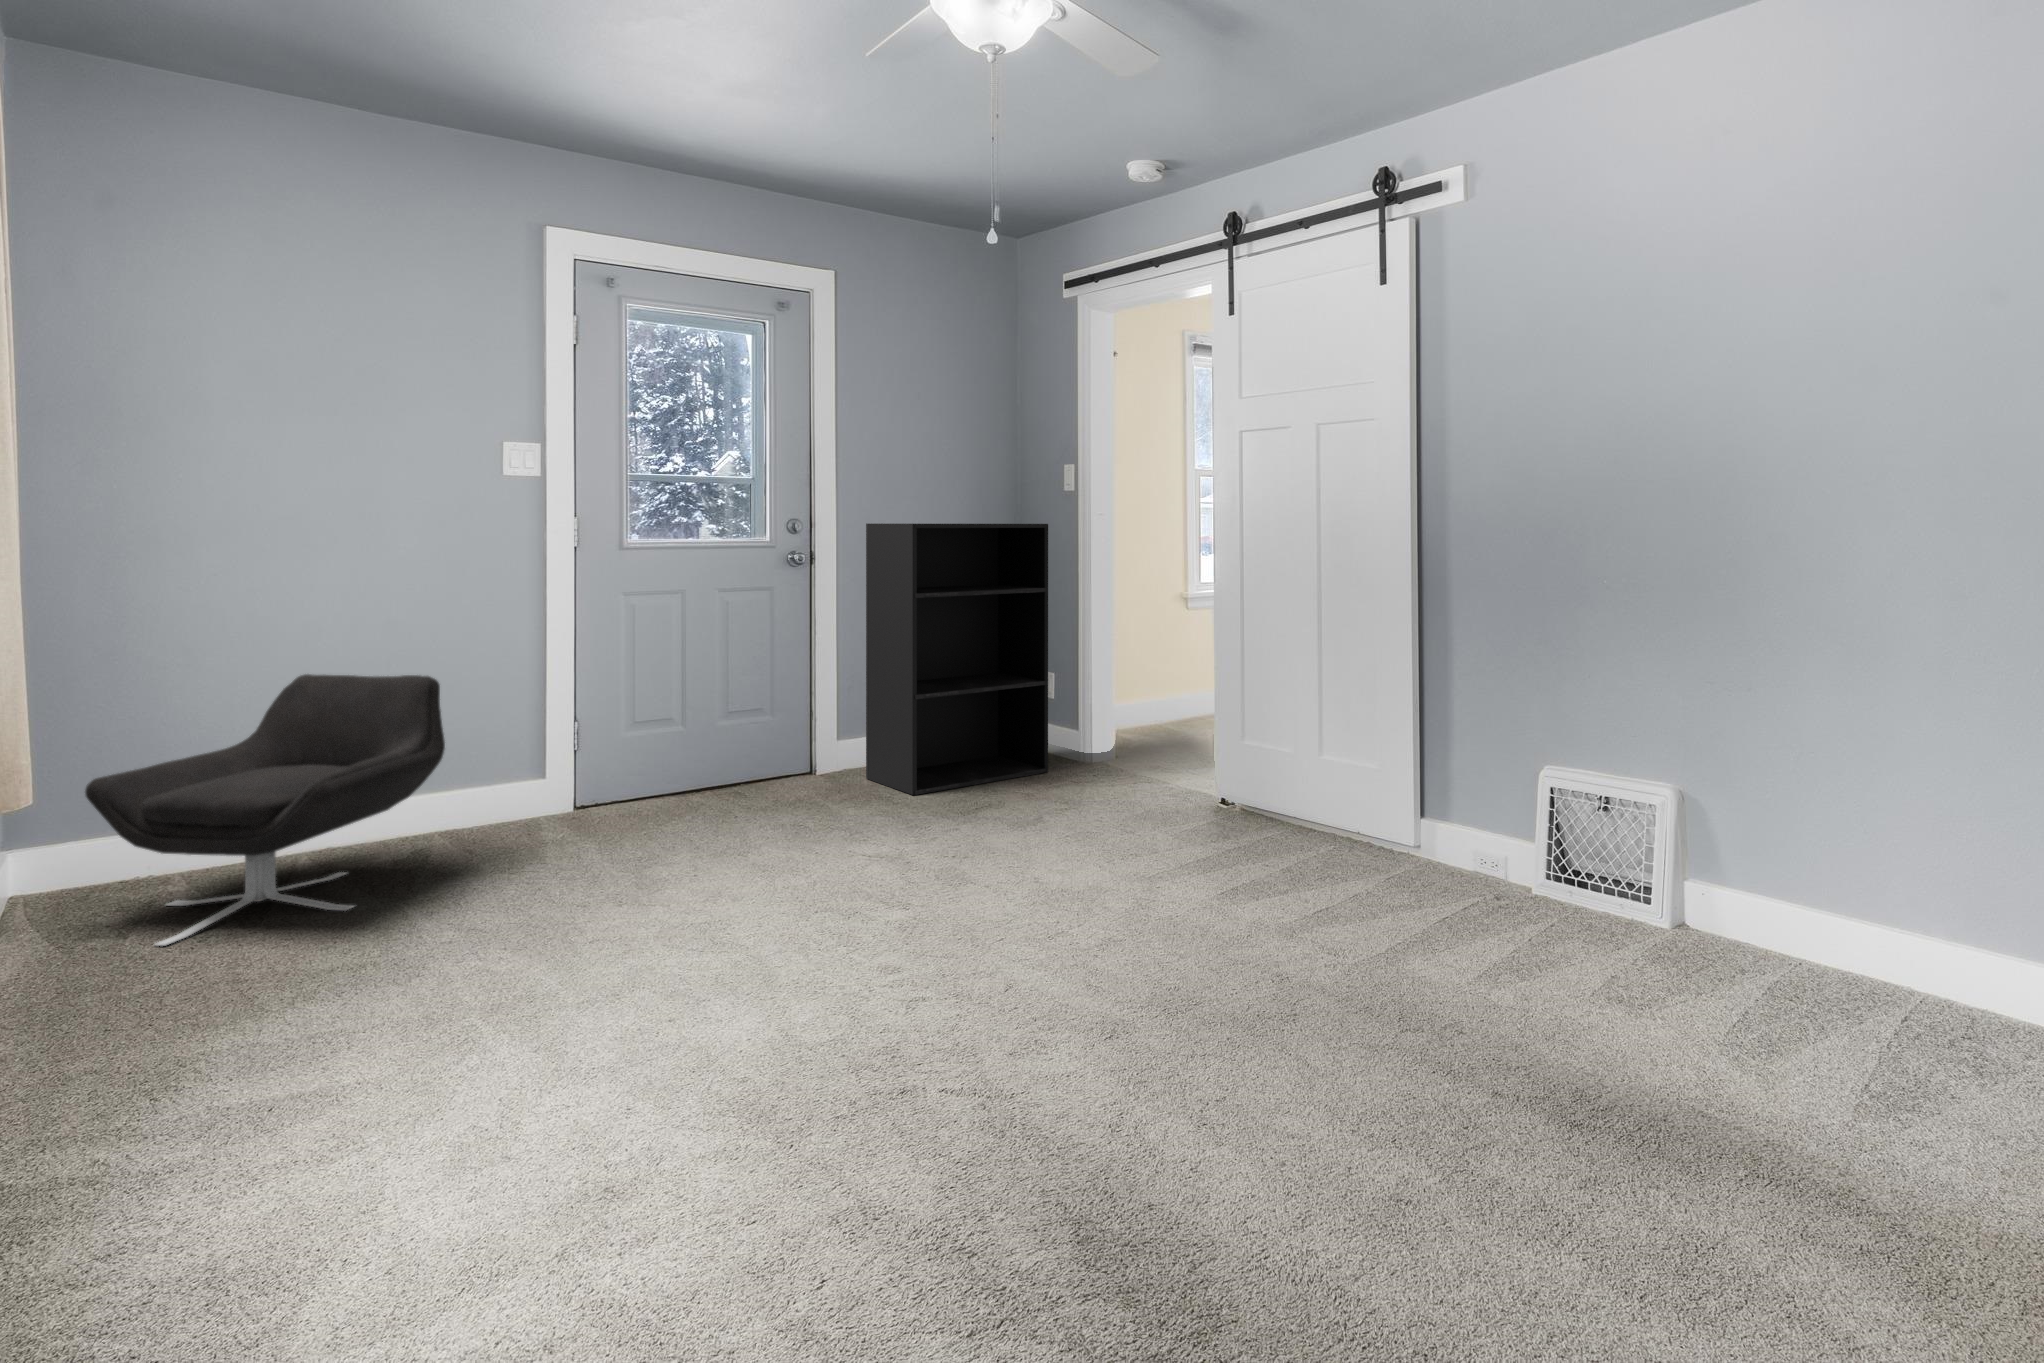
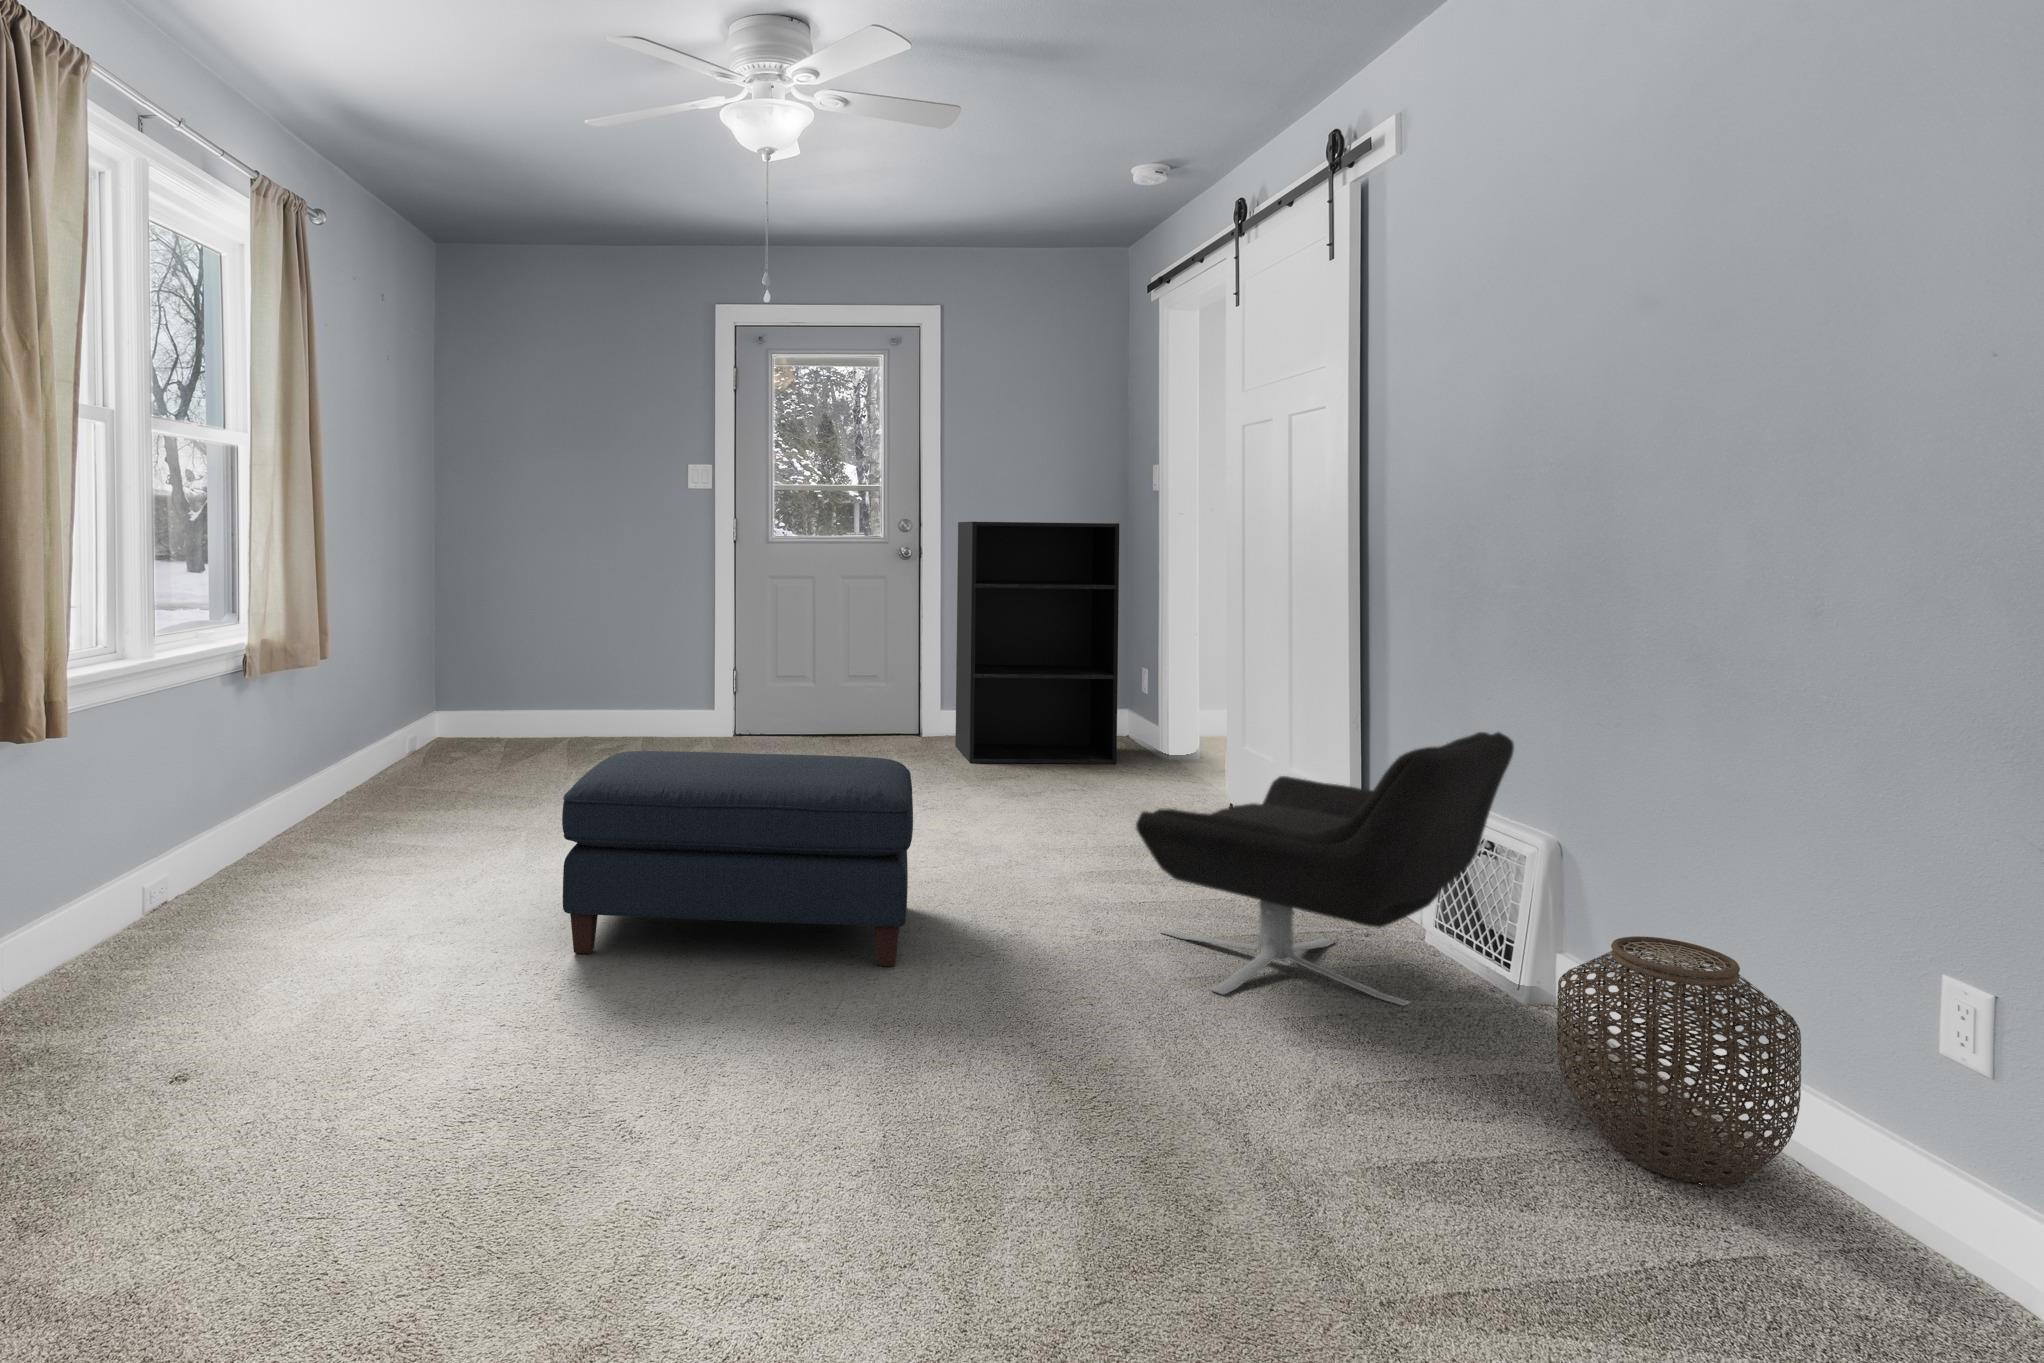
lounge chair: present [85,674,445,946] -> present [1136,732,1514,1006]
ottoman: none [773,815,1265,1185] -> present [562,751,913,966]
woven basket: none [1837,858,2020,1044] -> present [1557,936,1801,1185]

